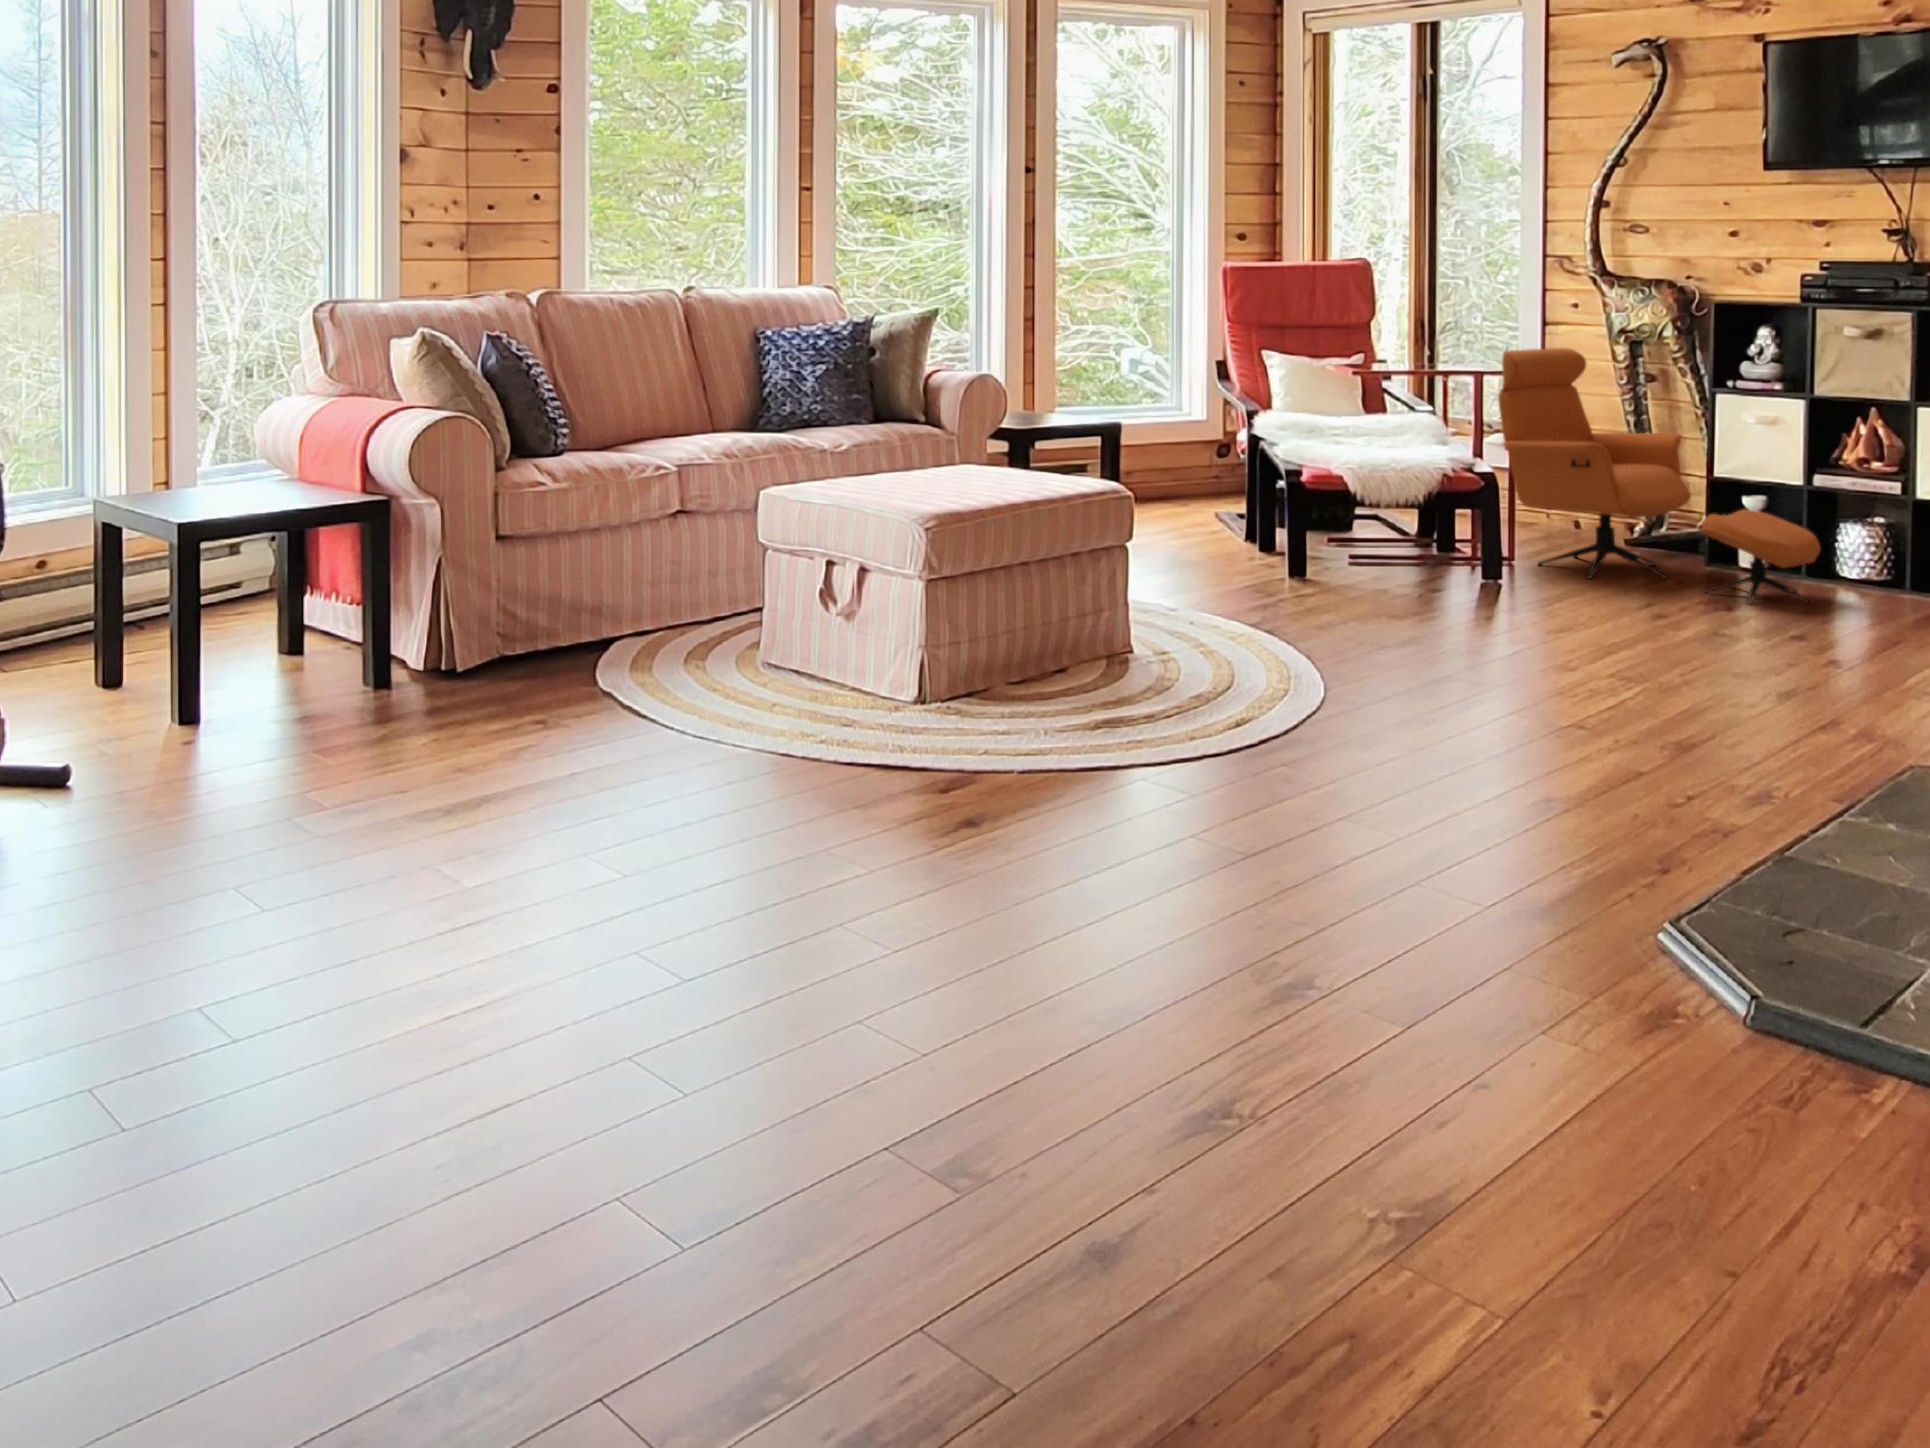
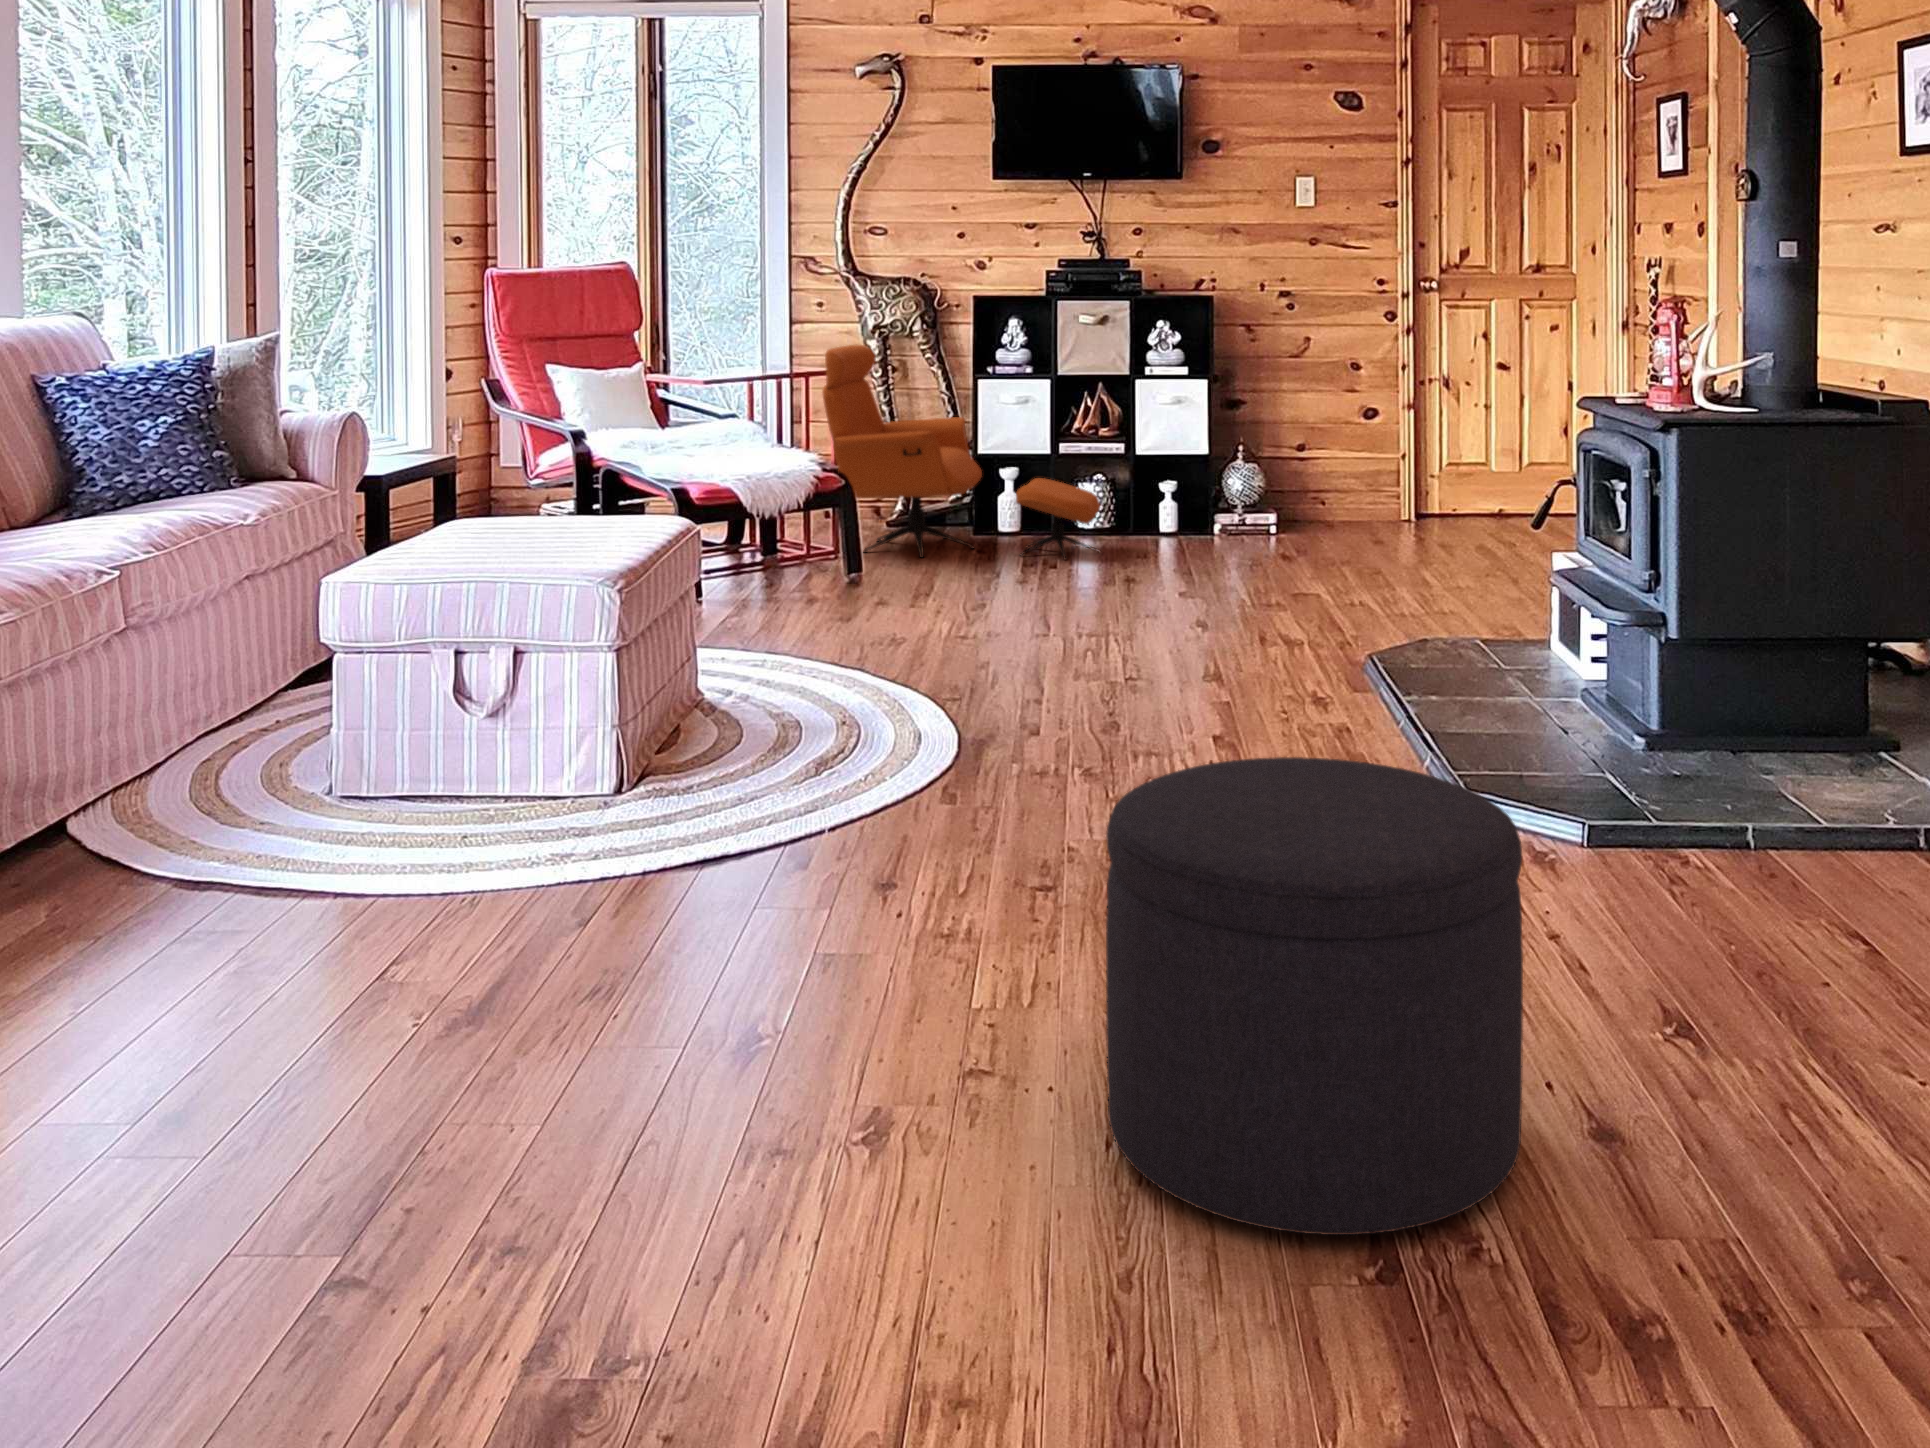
ottoman: none [749,715,1146,1166] -> present [1106,757,1523,1235]

